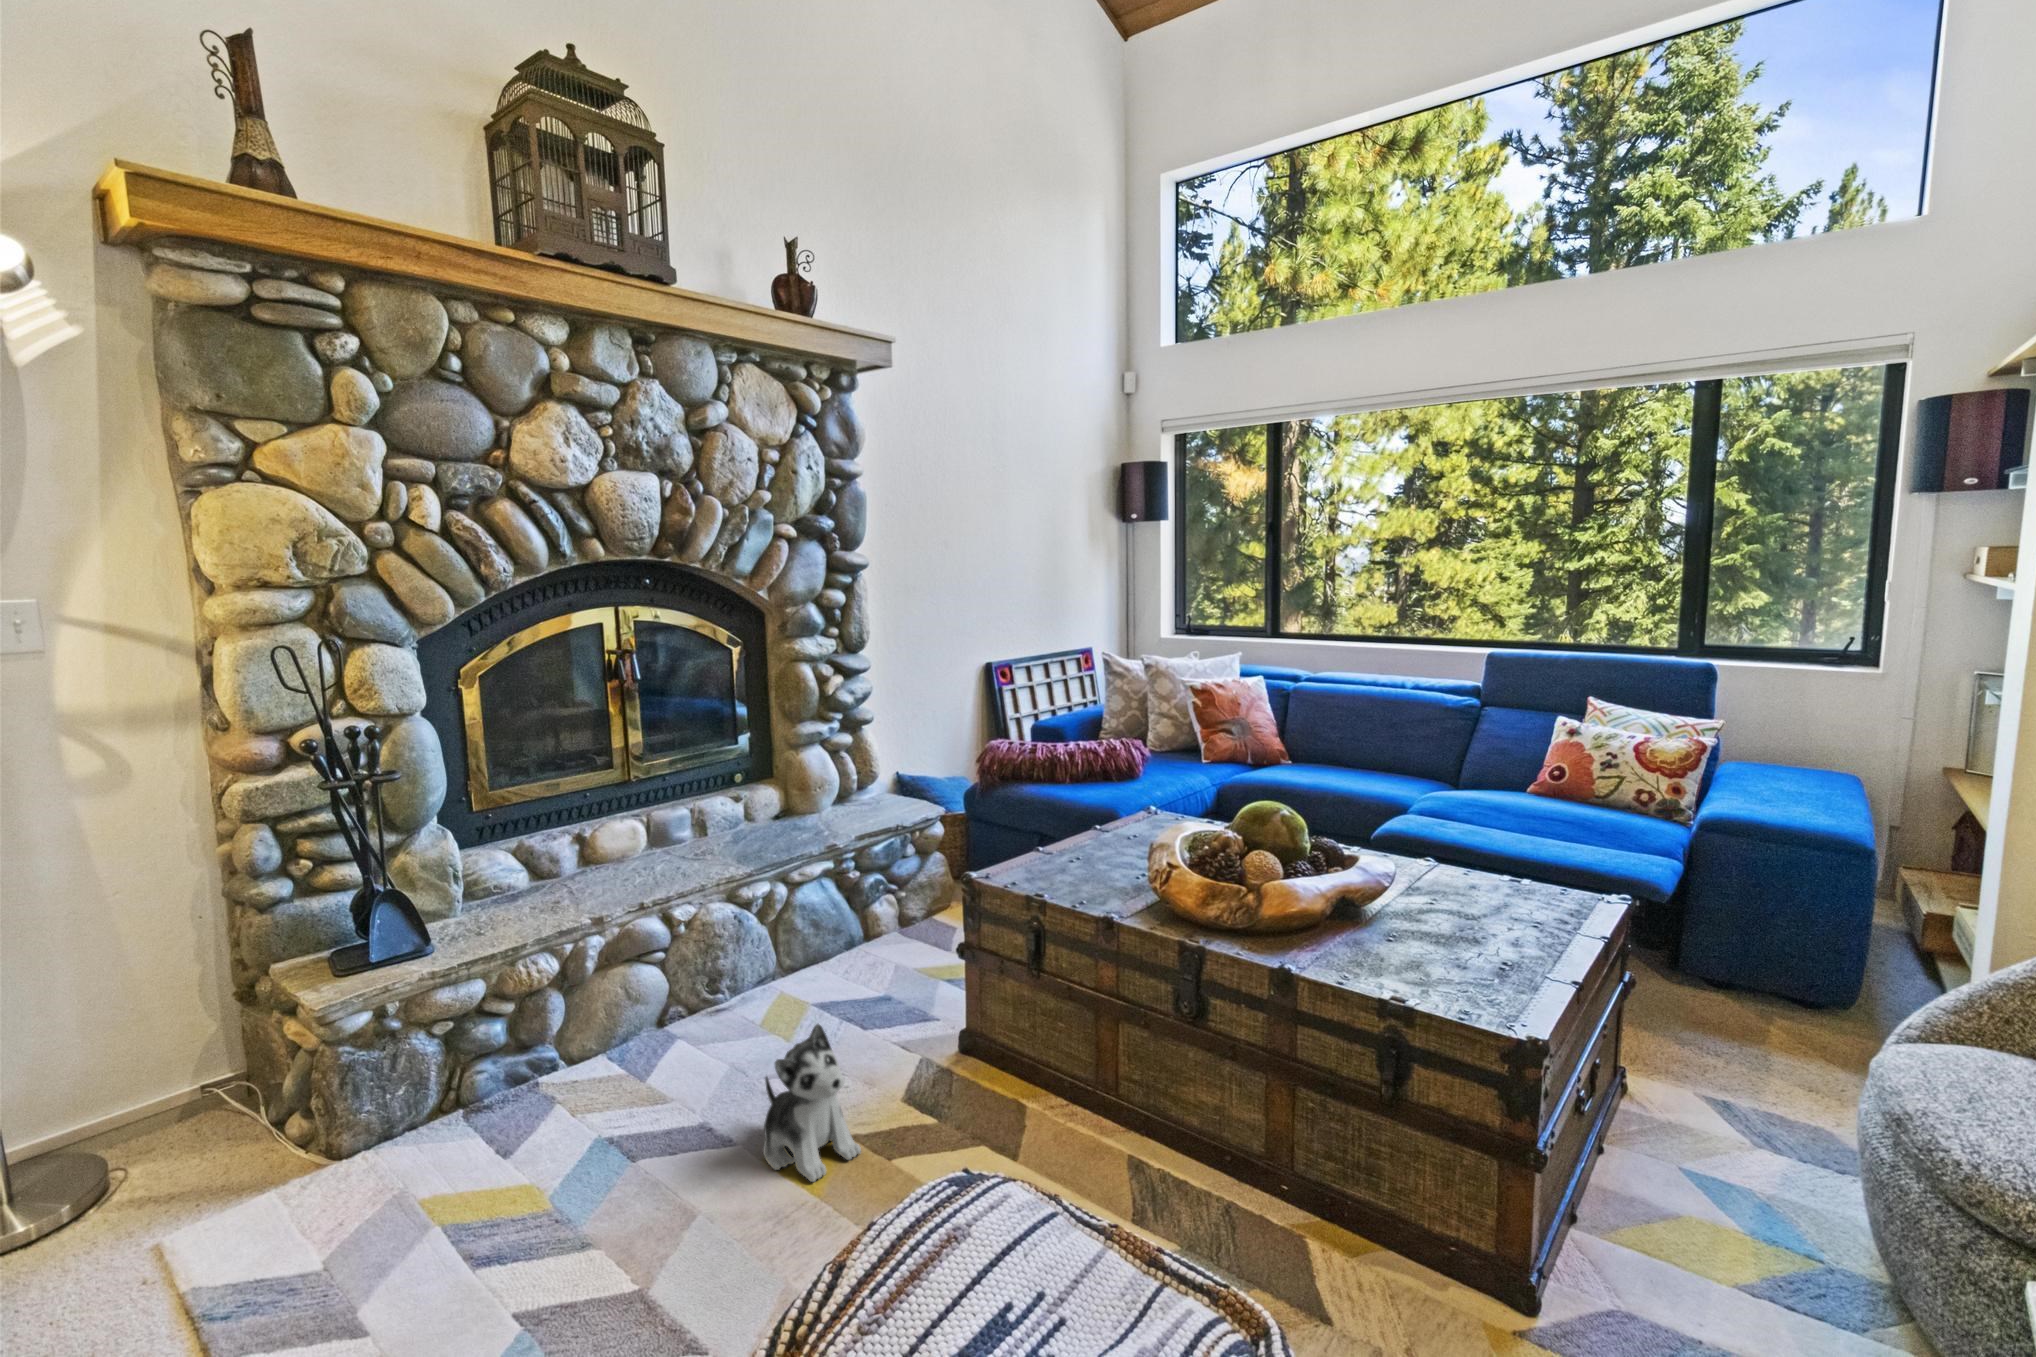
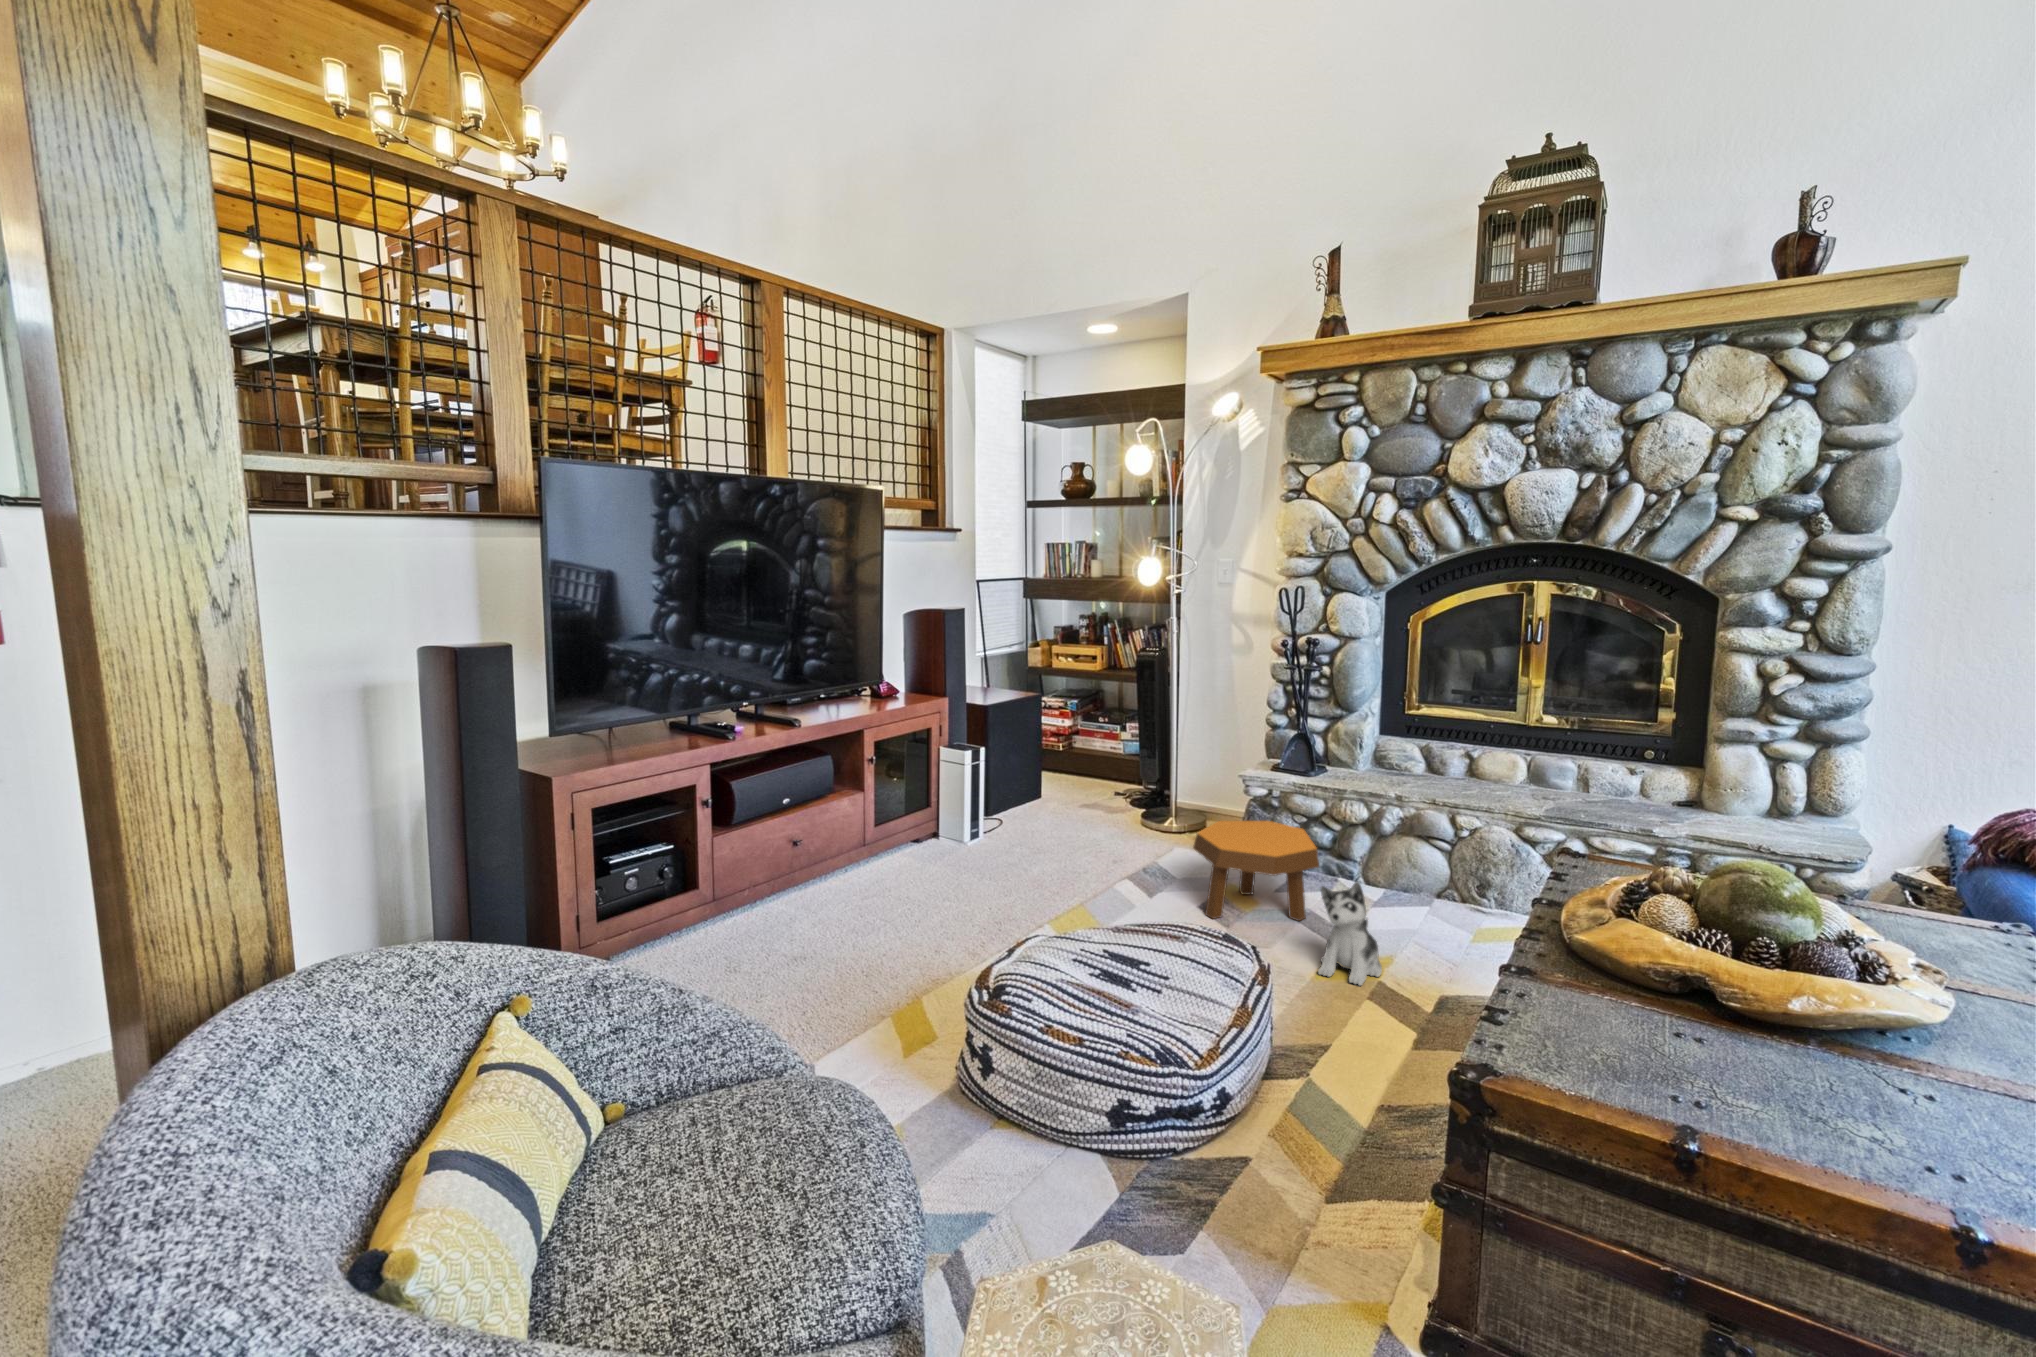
footstool: none [409,1026,648,1263] -> present [1193,821,1319,921]

